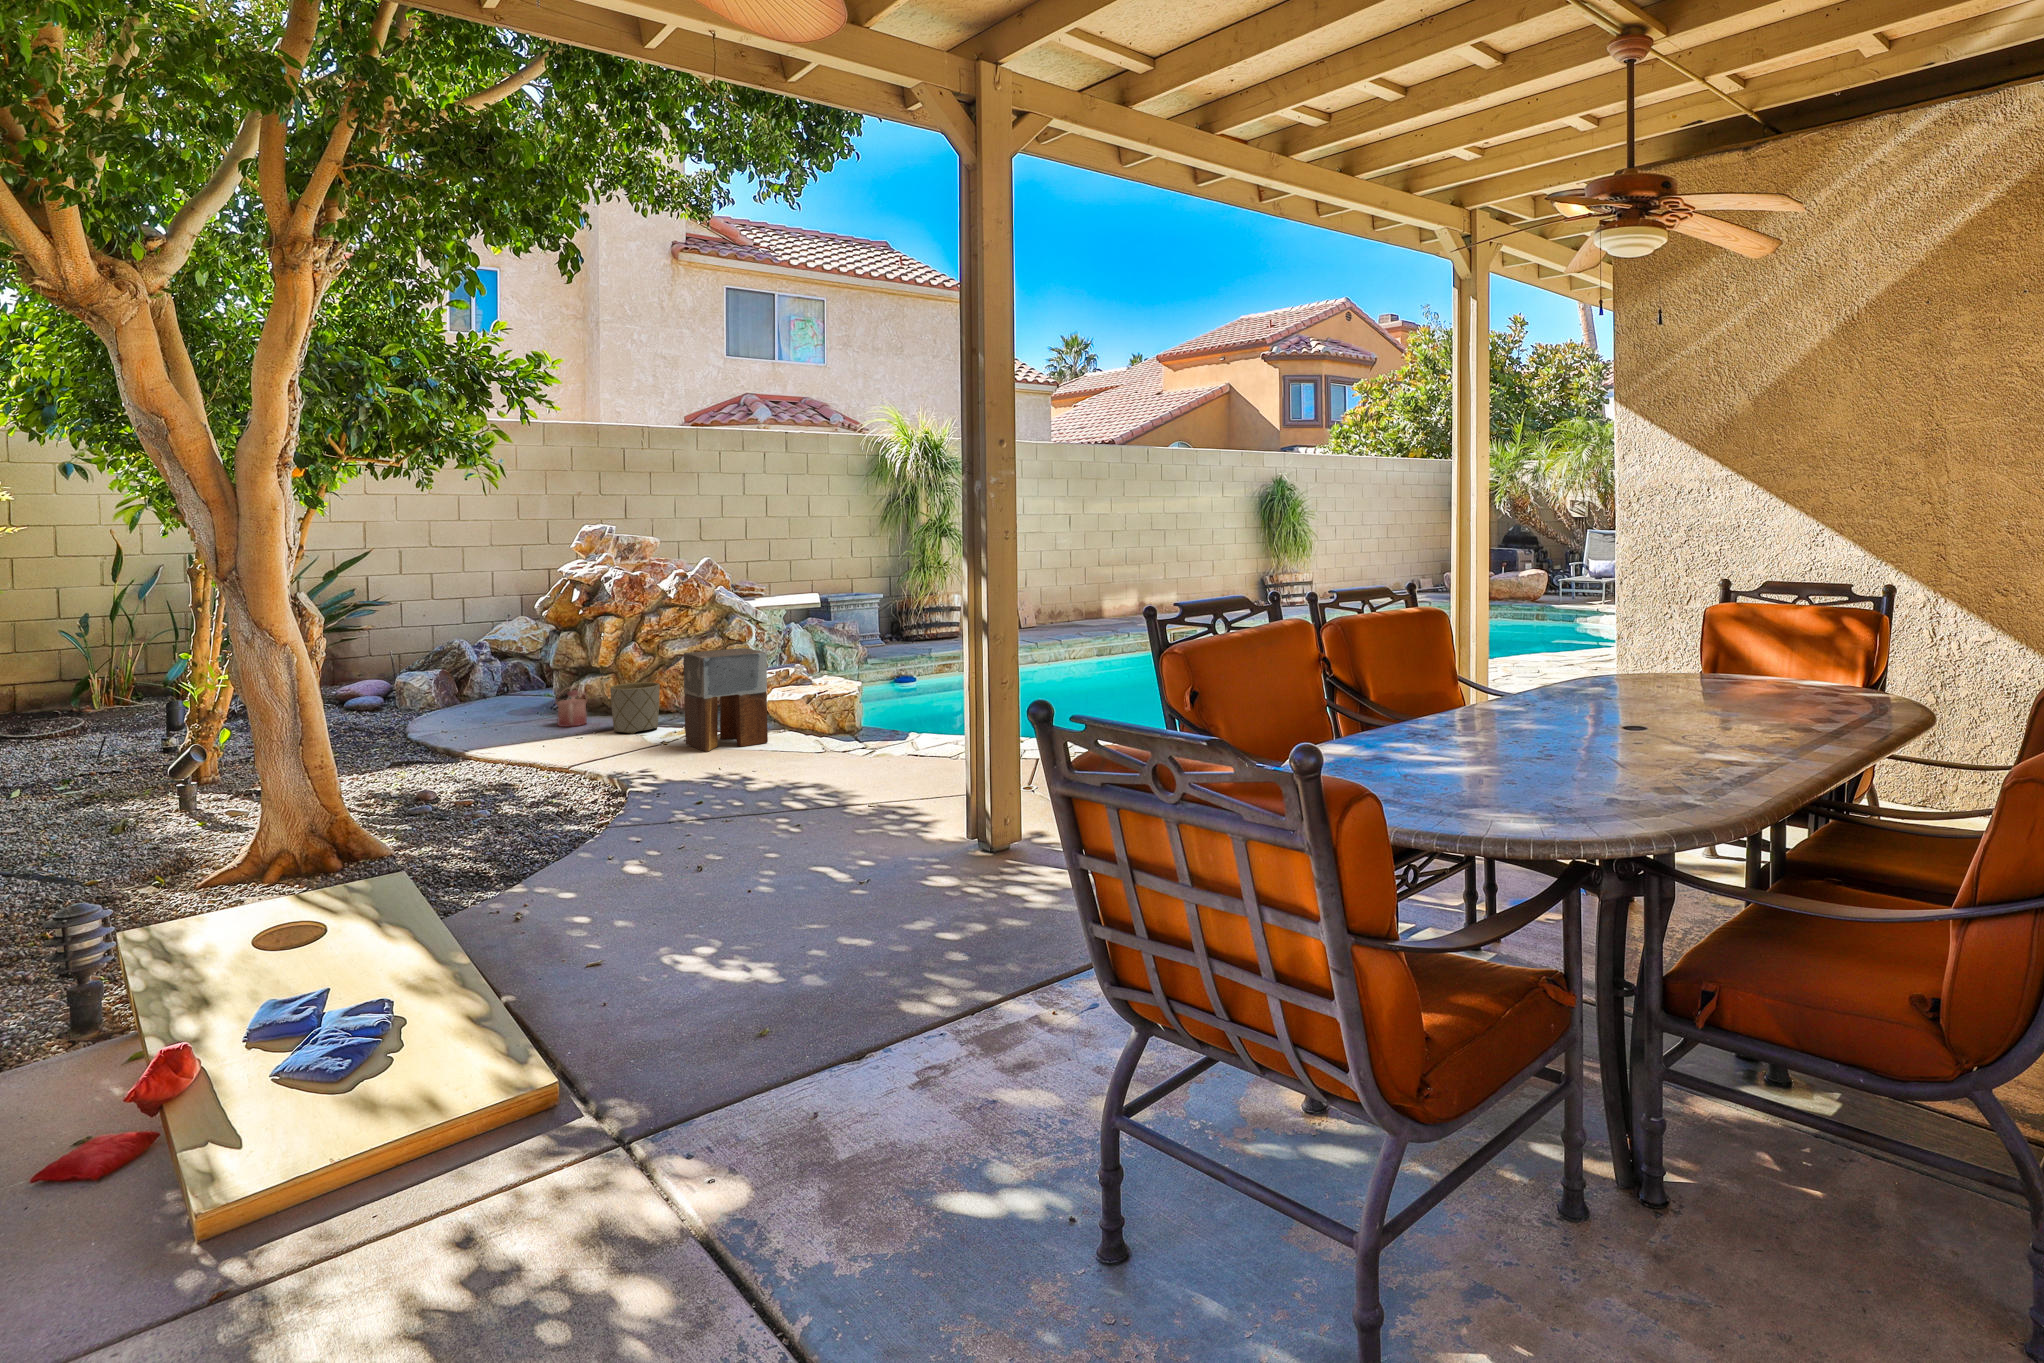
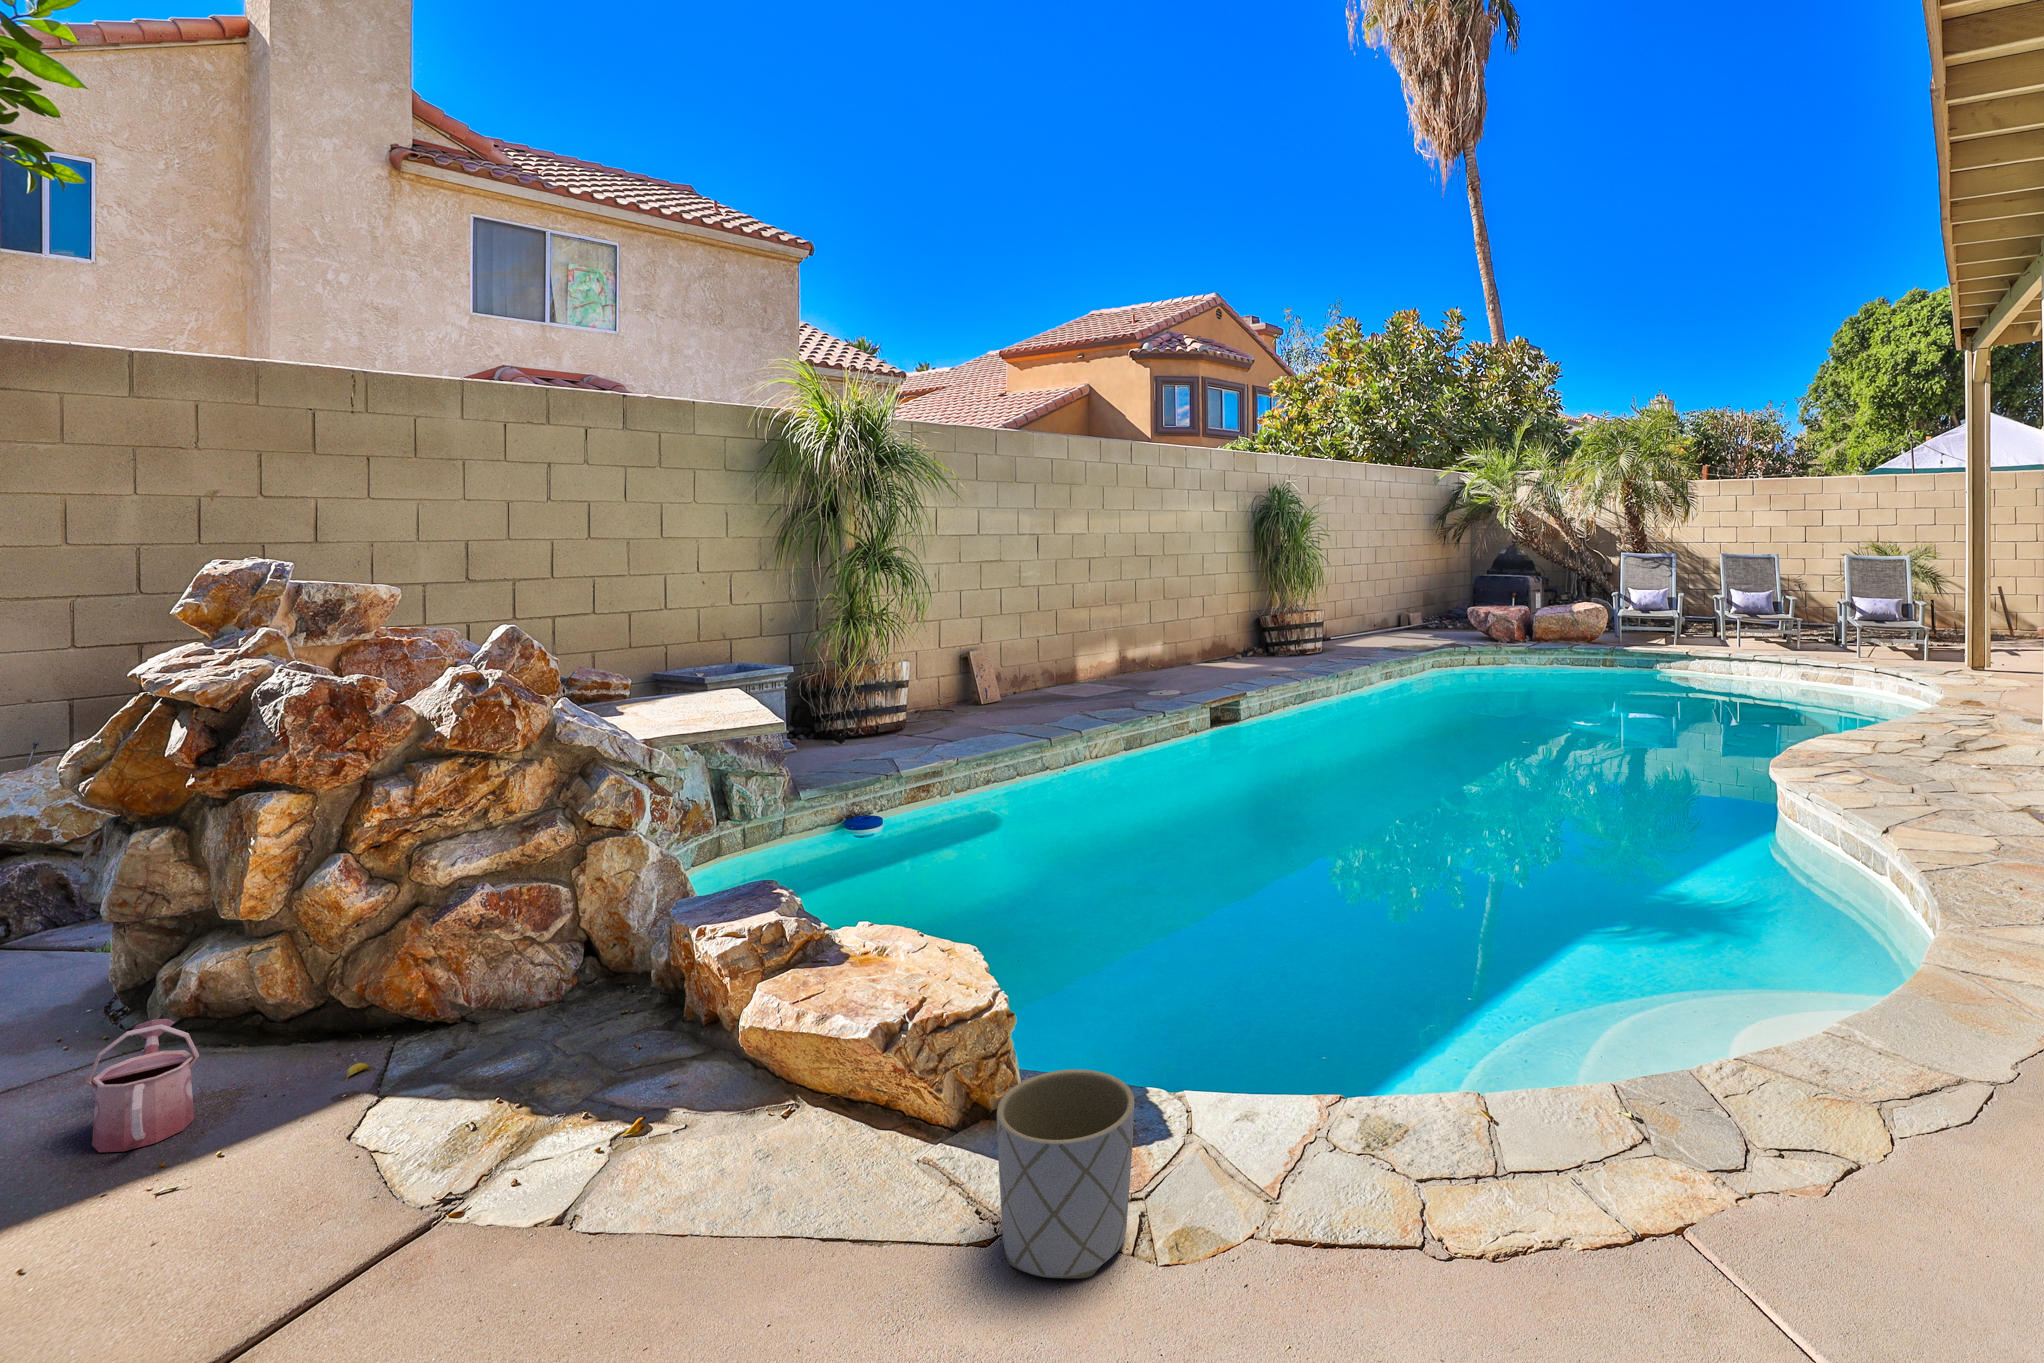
stool: present [684,648,768,752] -> none [528,915,789,1300]
planter: present [610,682,660,734] -> present [997,1069,1135,1278]

